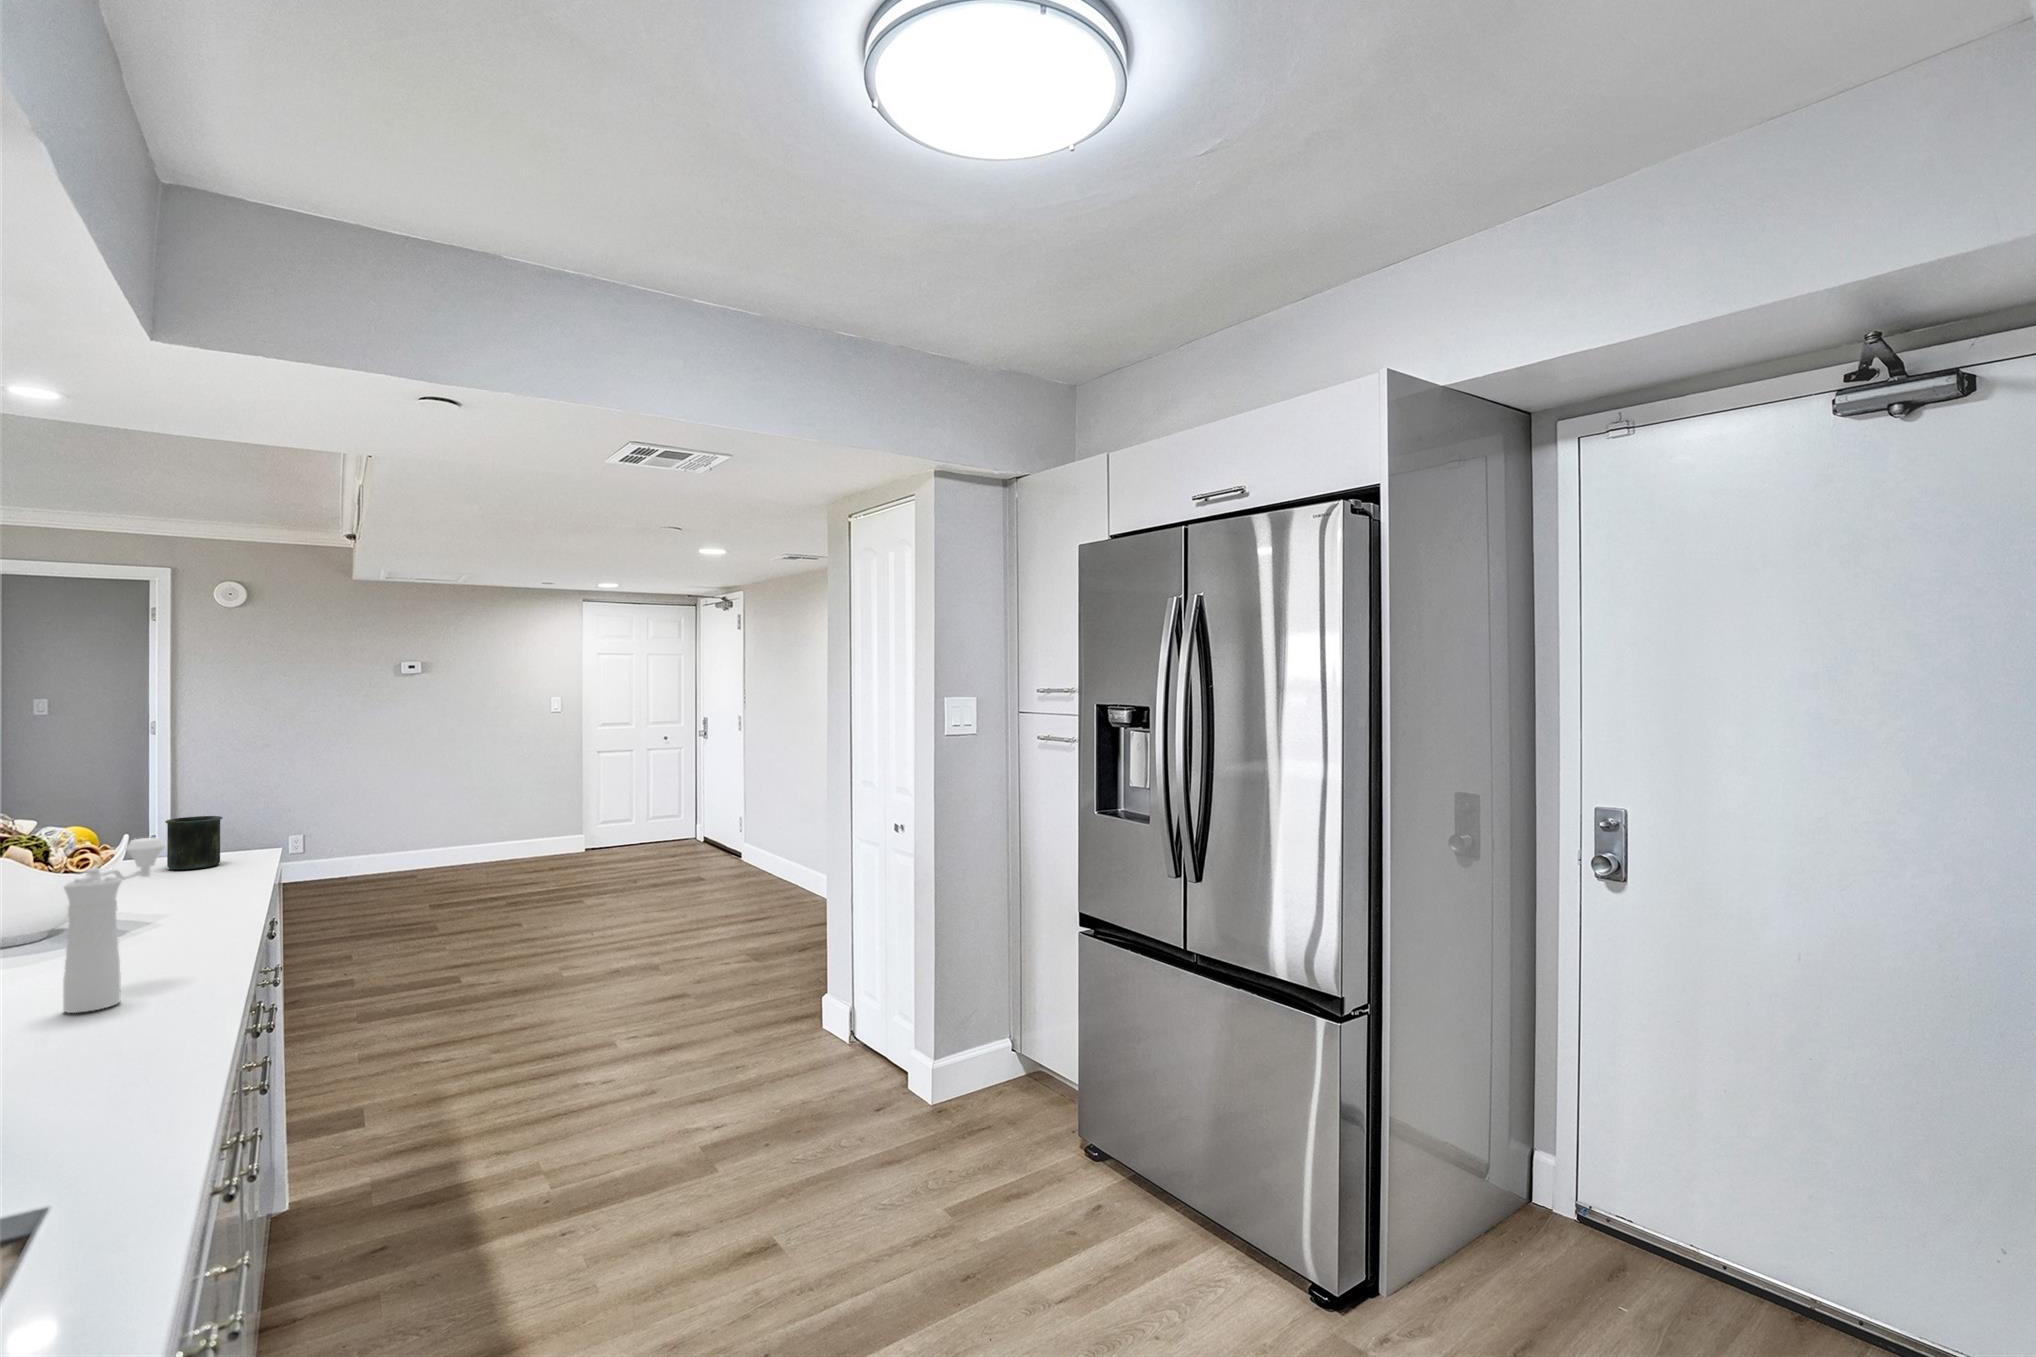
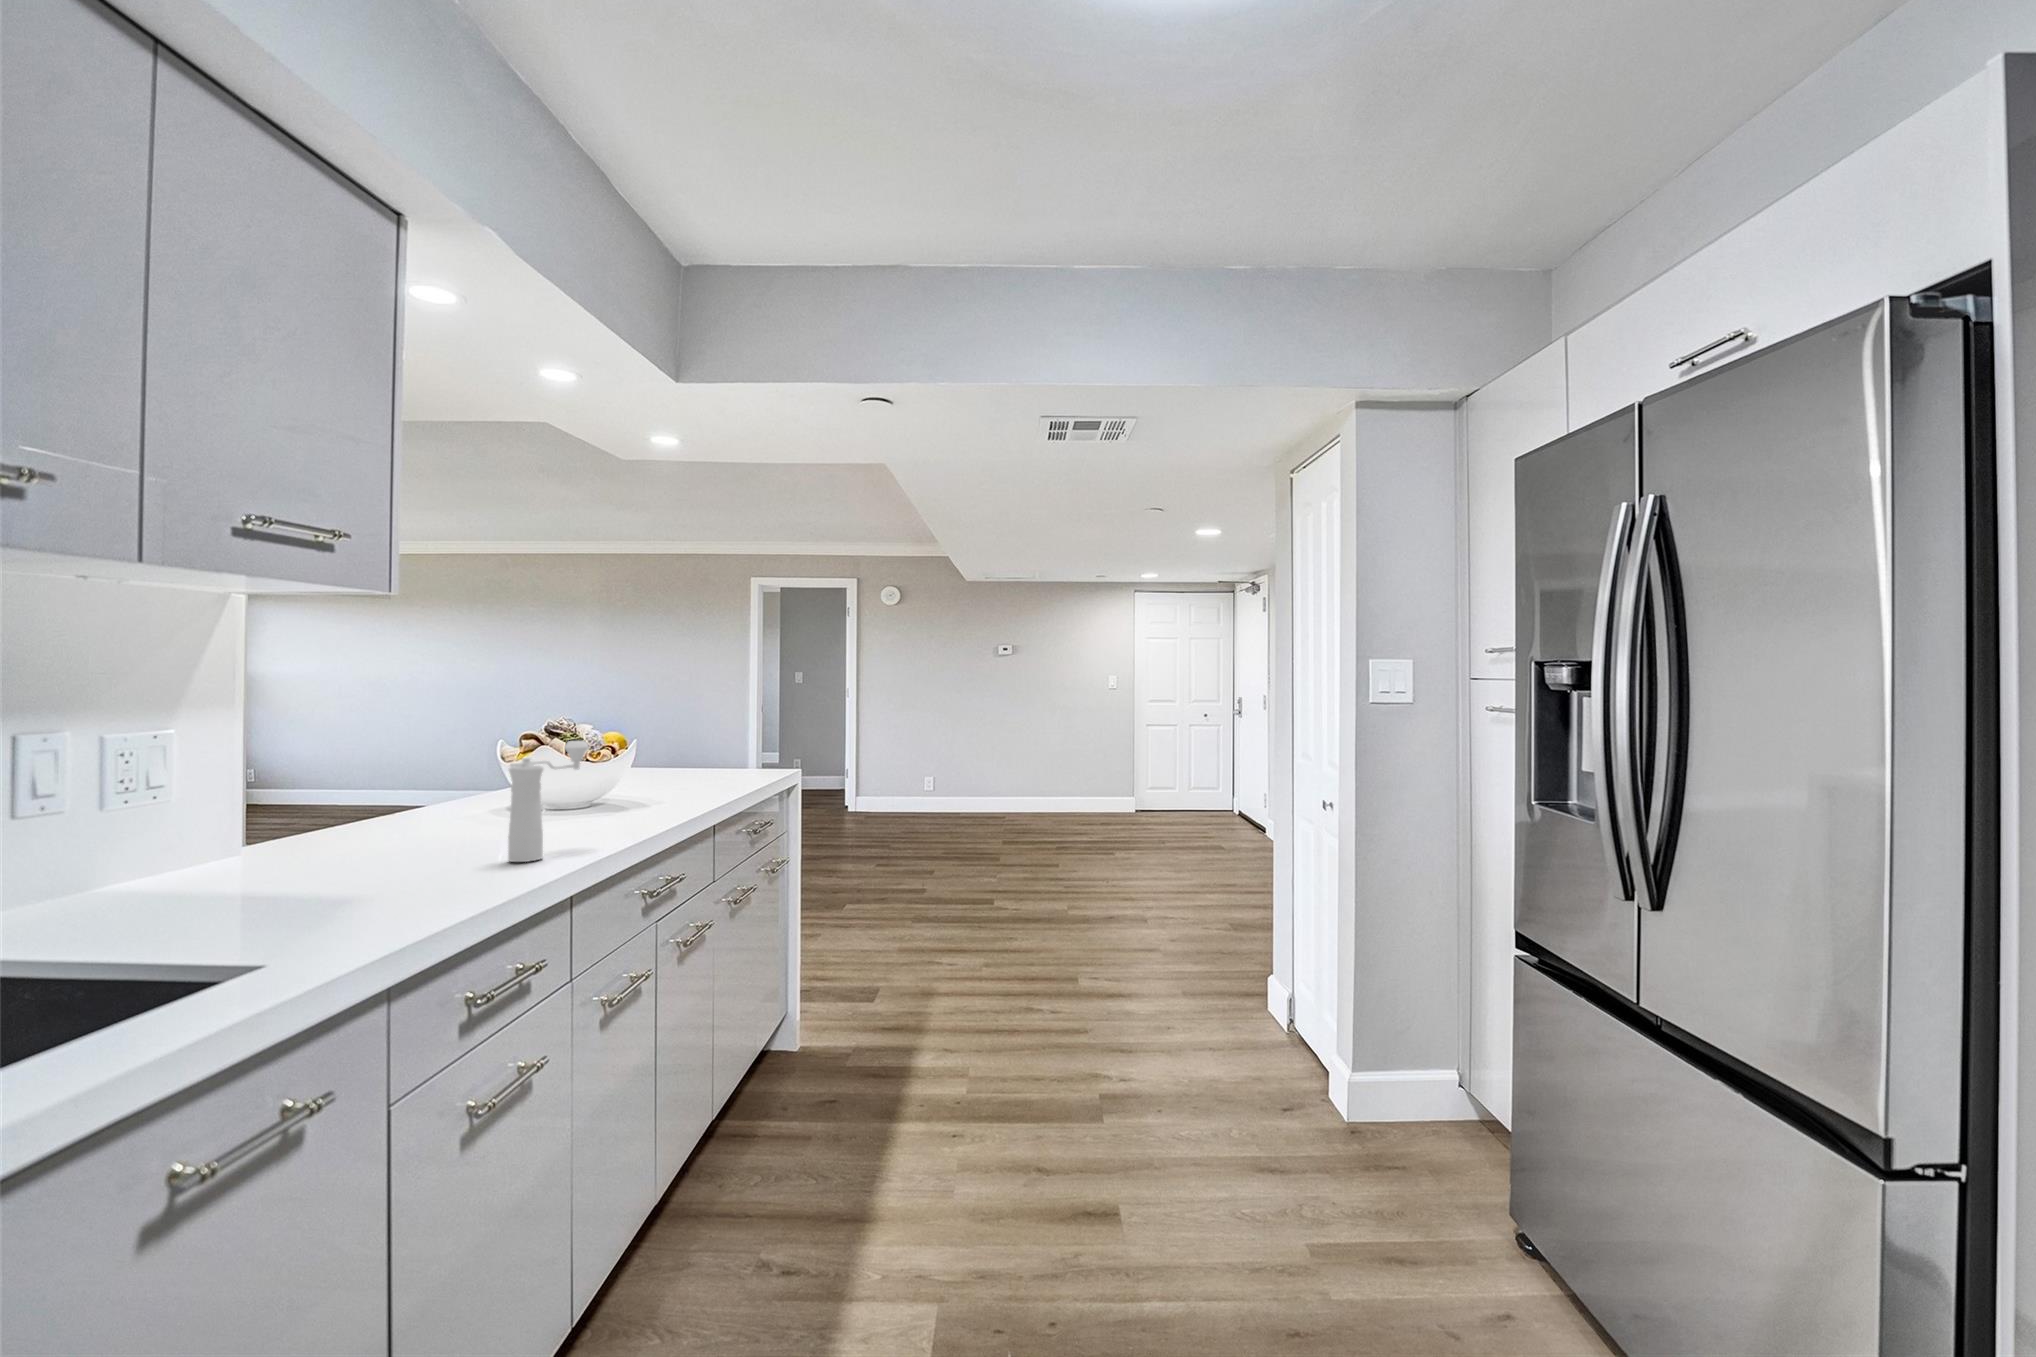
mug: present [165,816,222,869] -> none [721,743,755,781]

